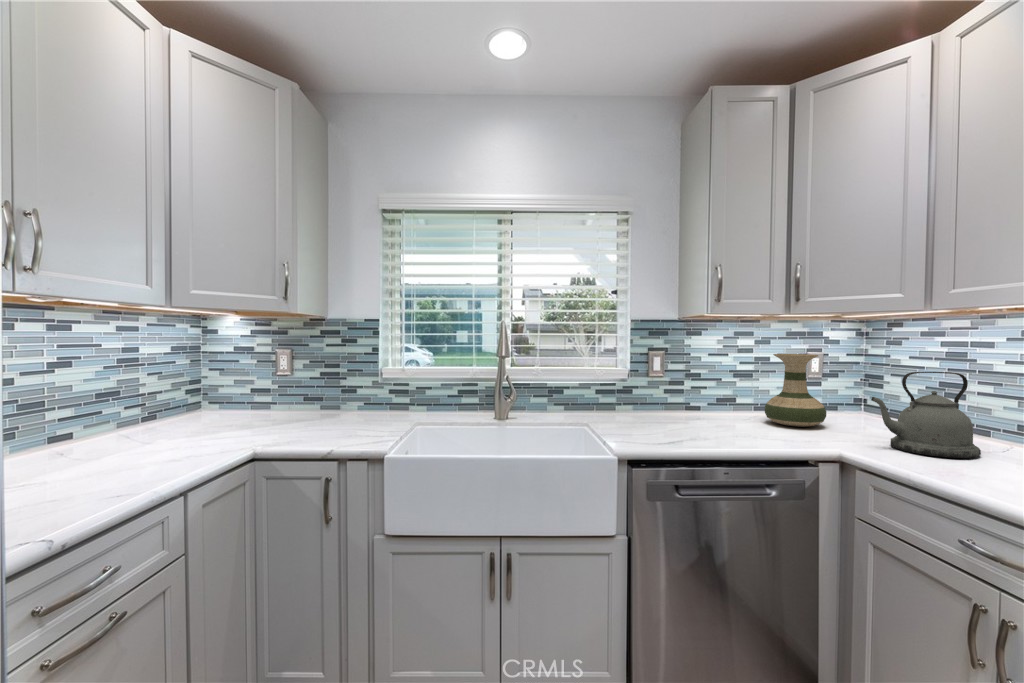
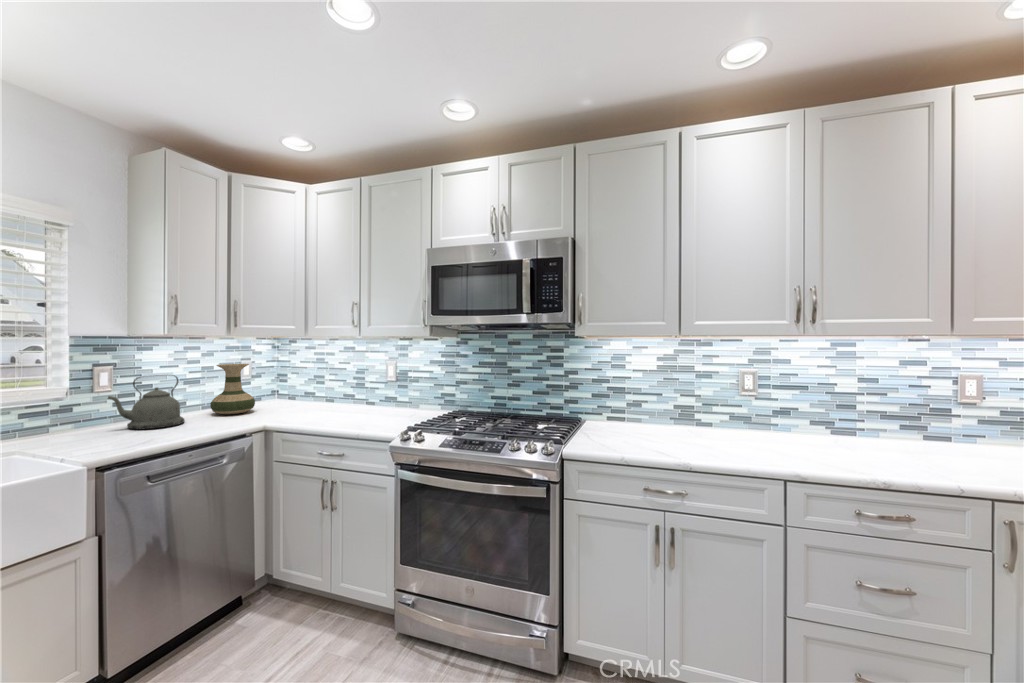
kettle: present [871,372,981,458] -> present [108,375,185,430]

